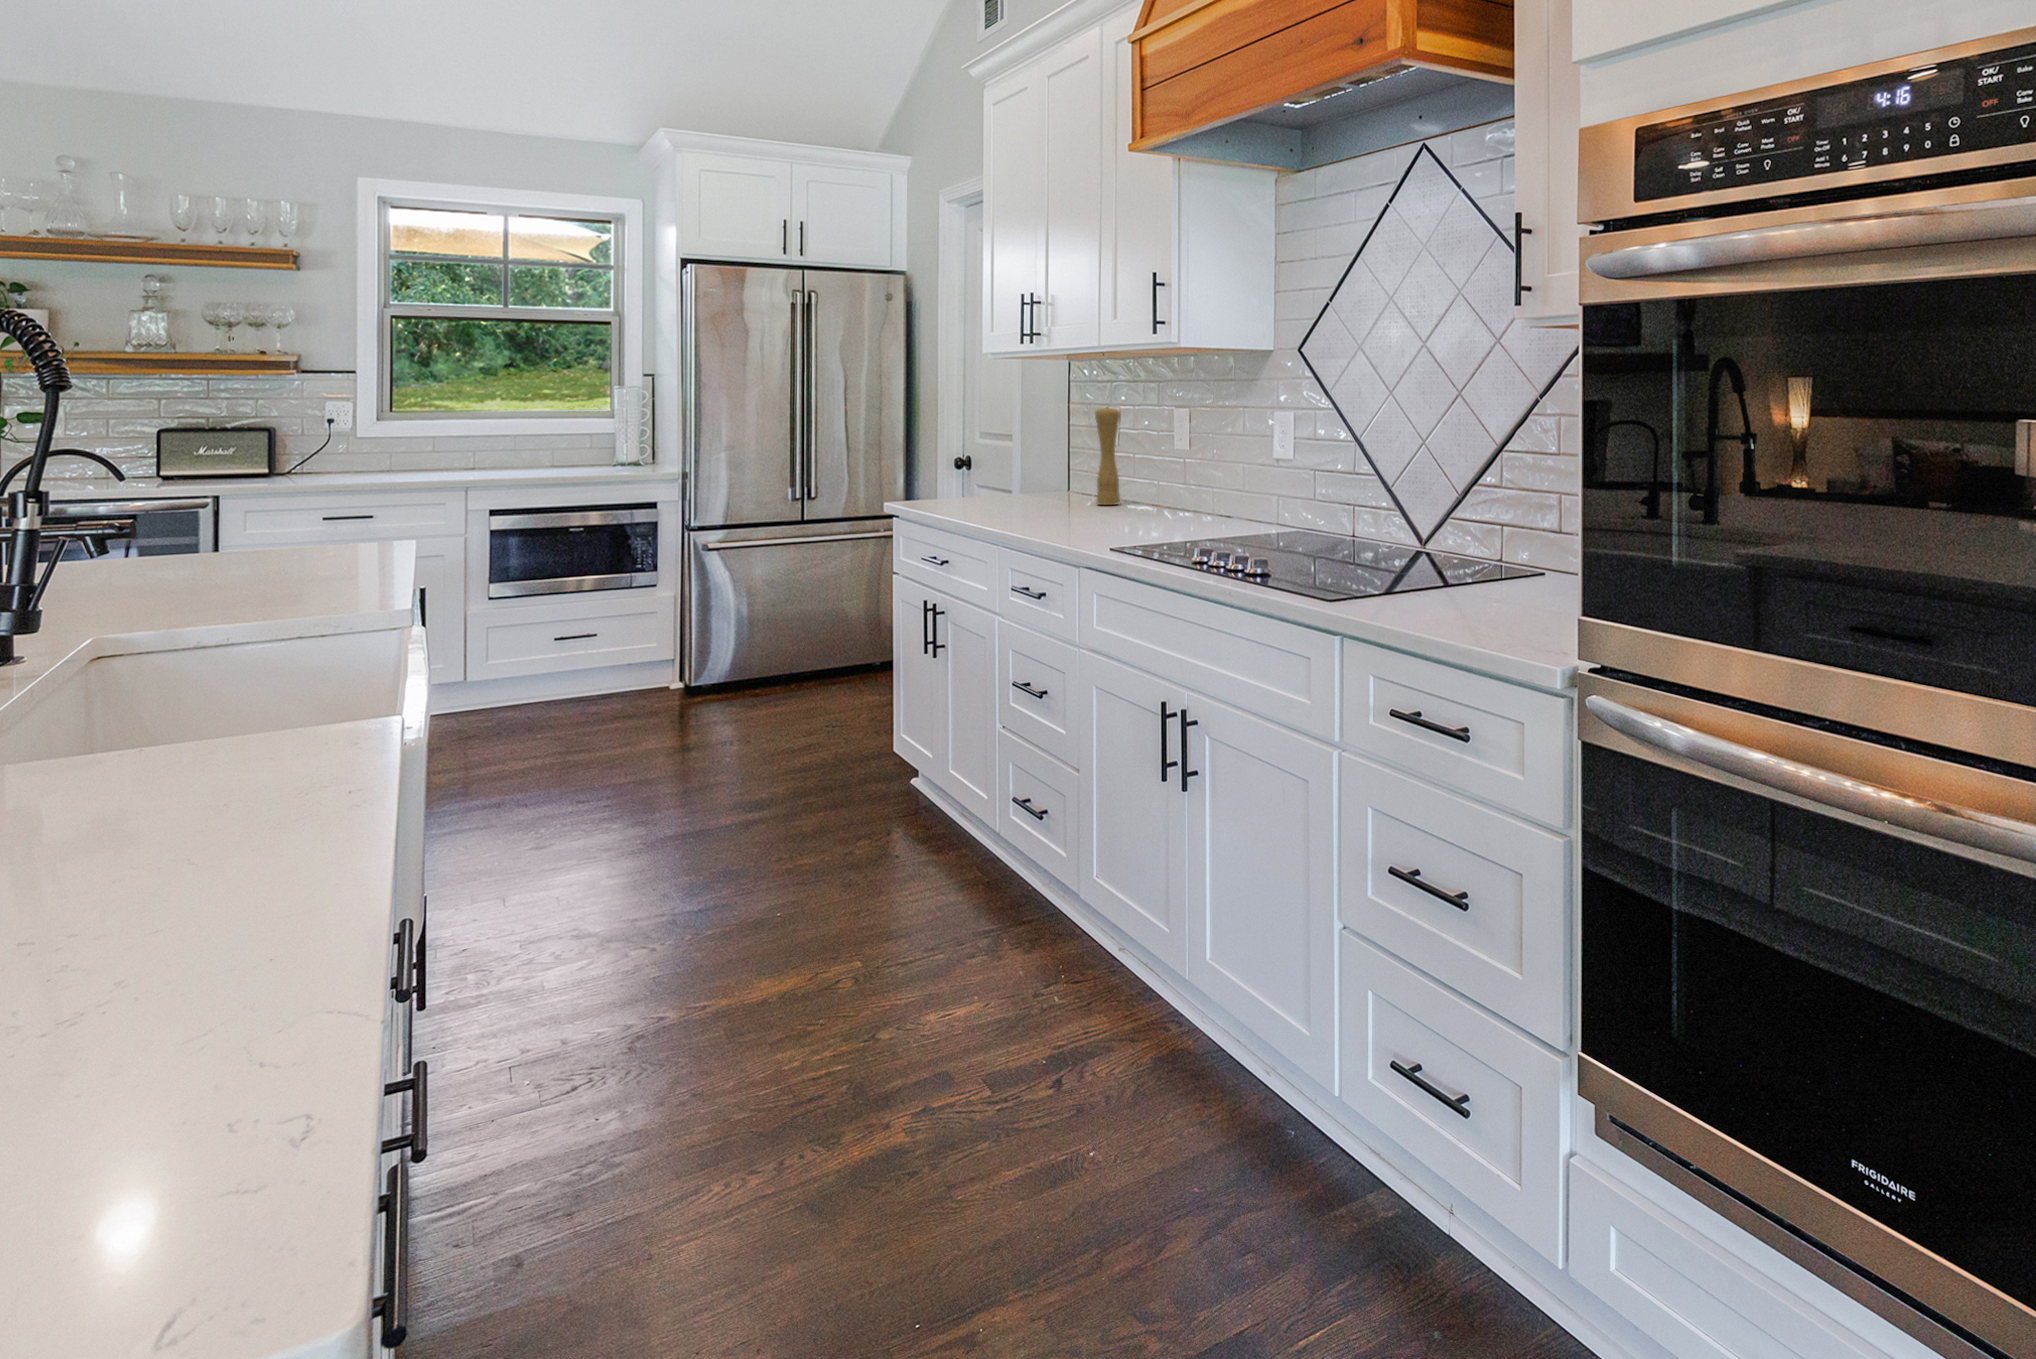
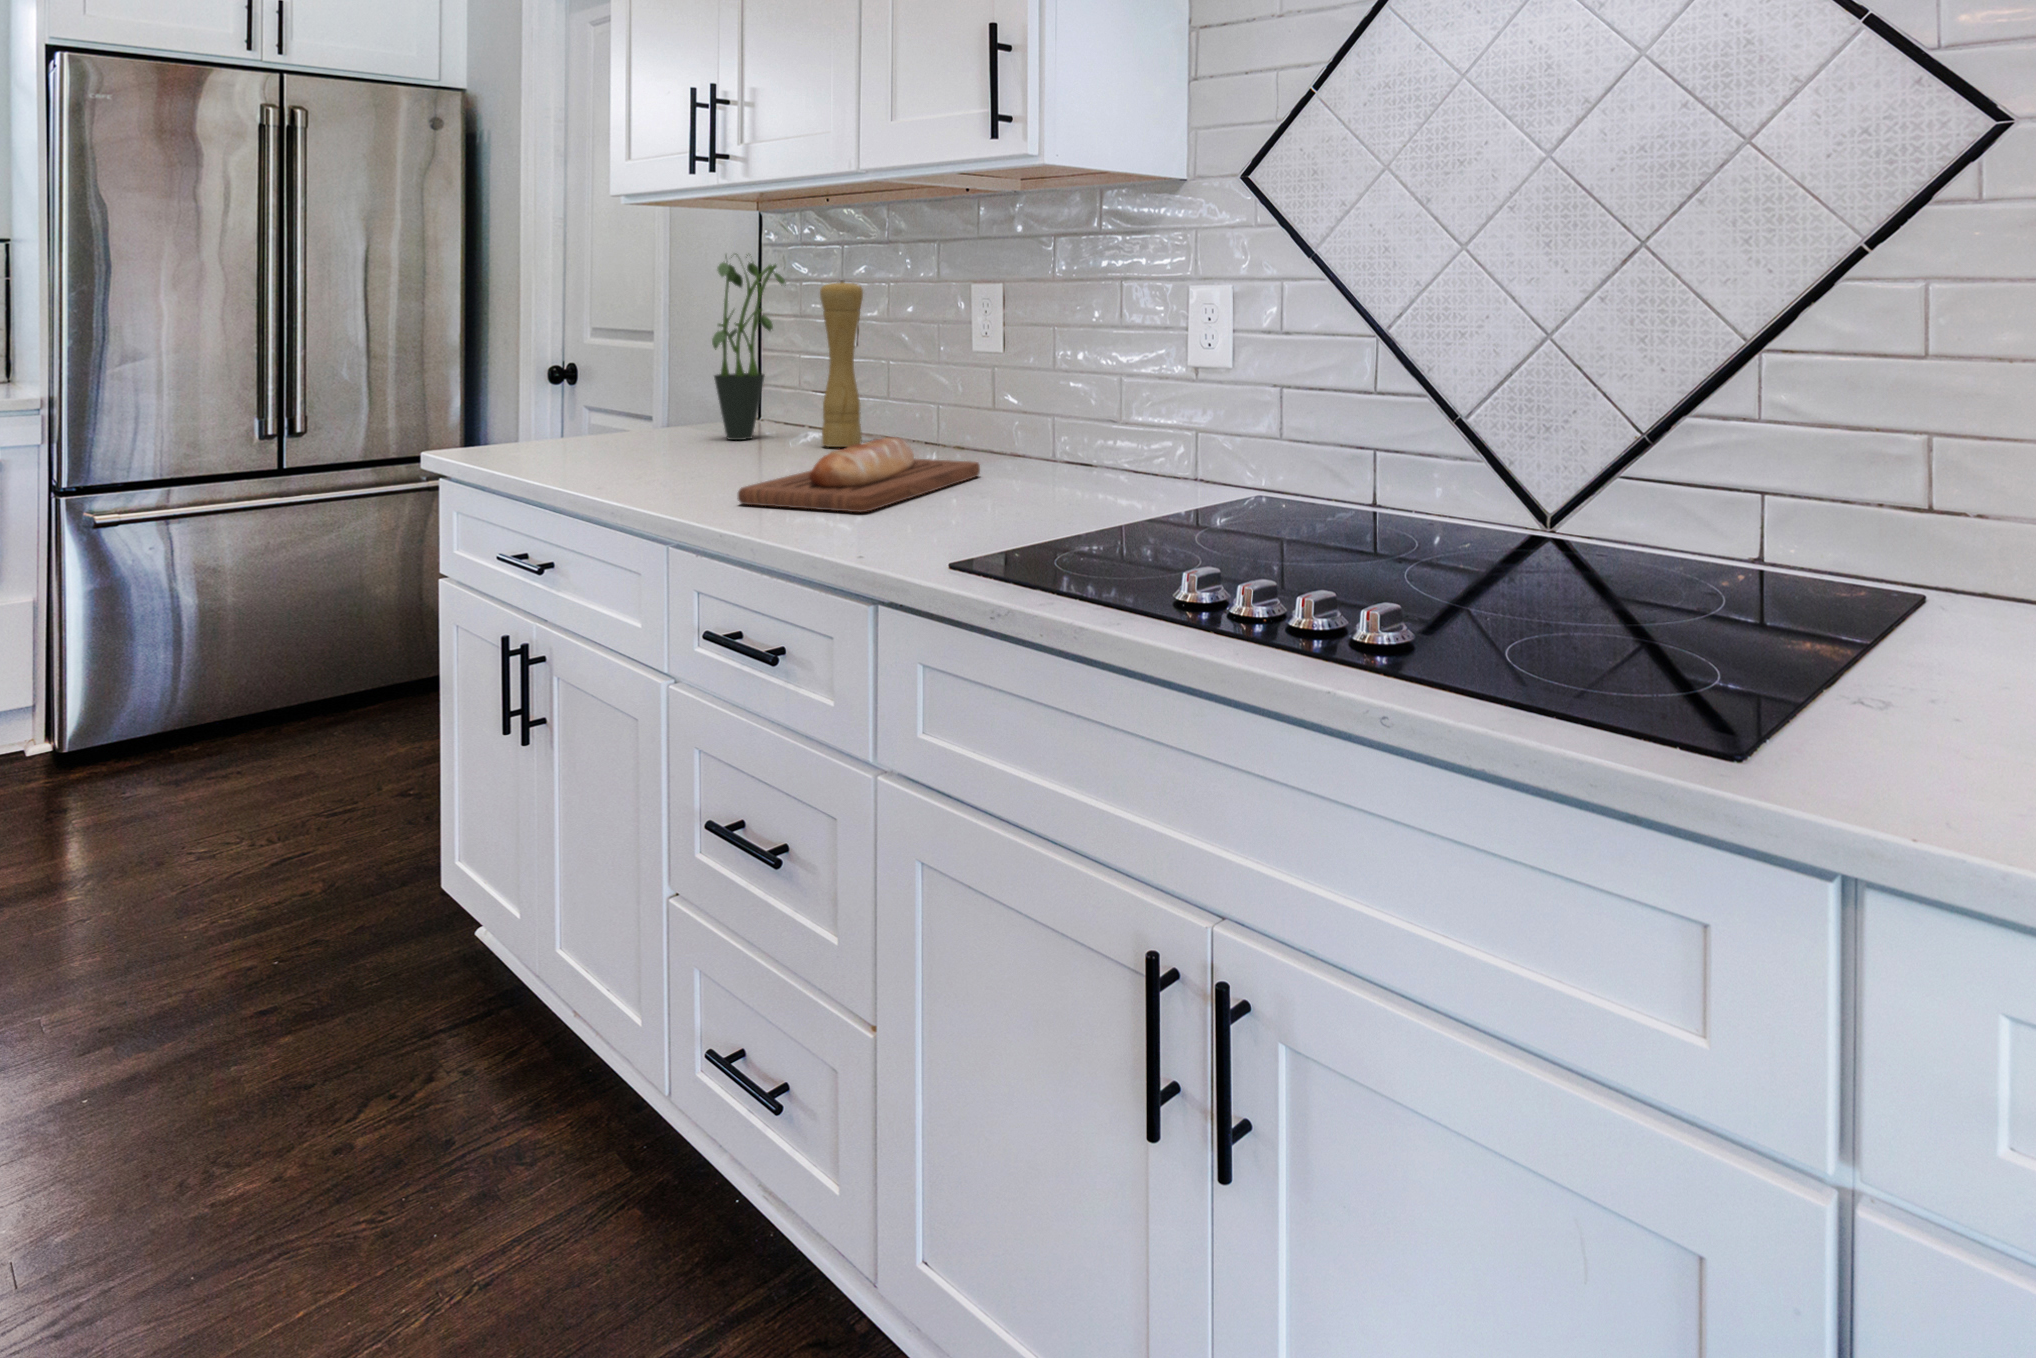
potted plant: none [1037,390,1079,501] -> present [712,254,786,440]
bread loaf: none [1032,497,1168,532] -> present [738,437,980,512]

